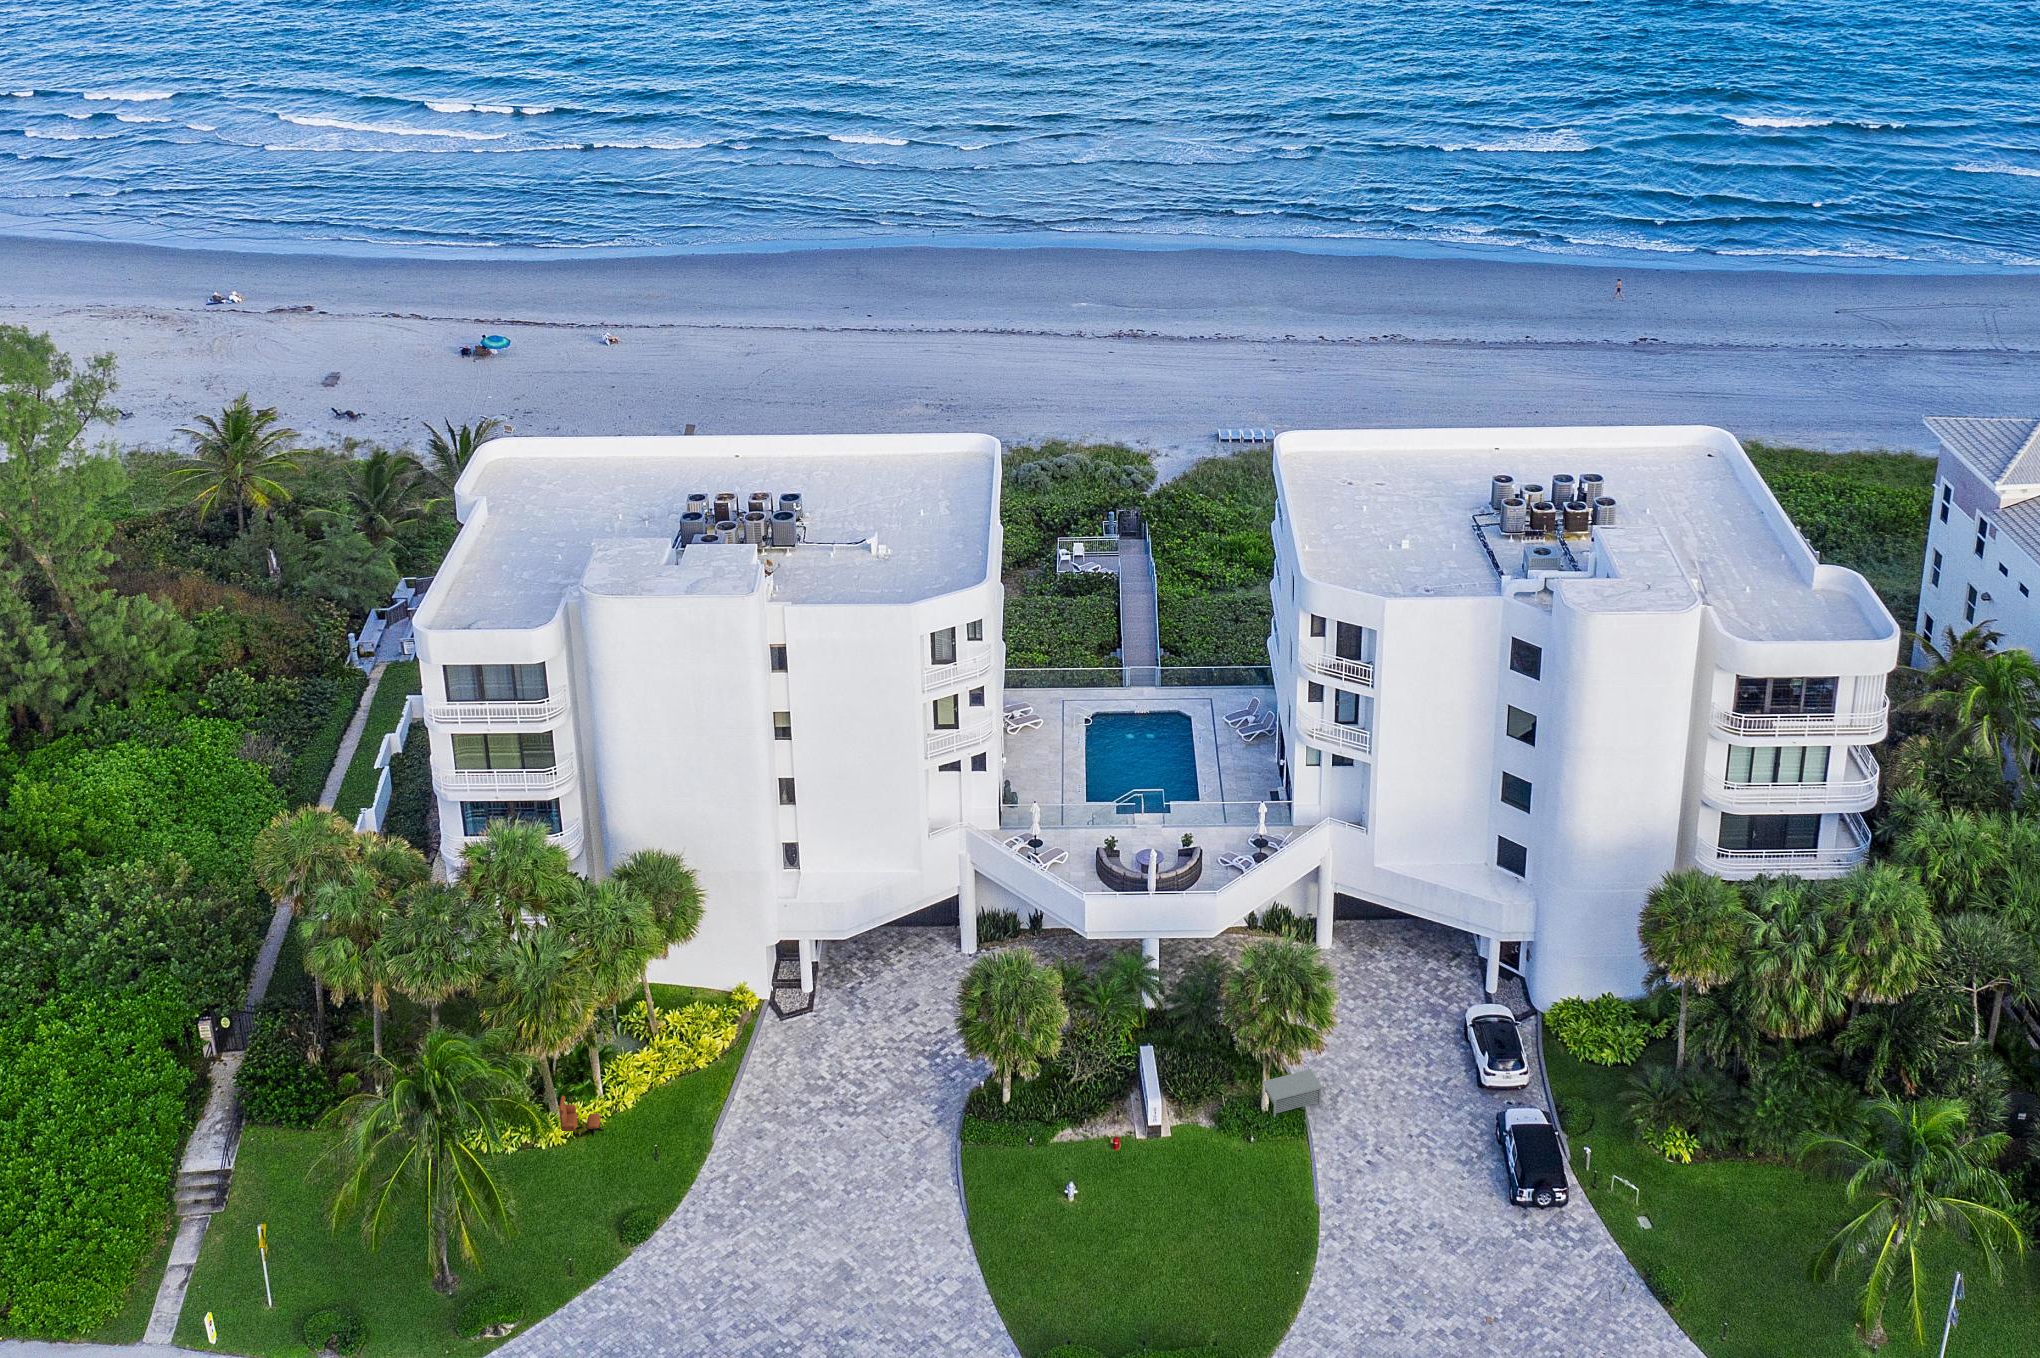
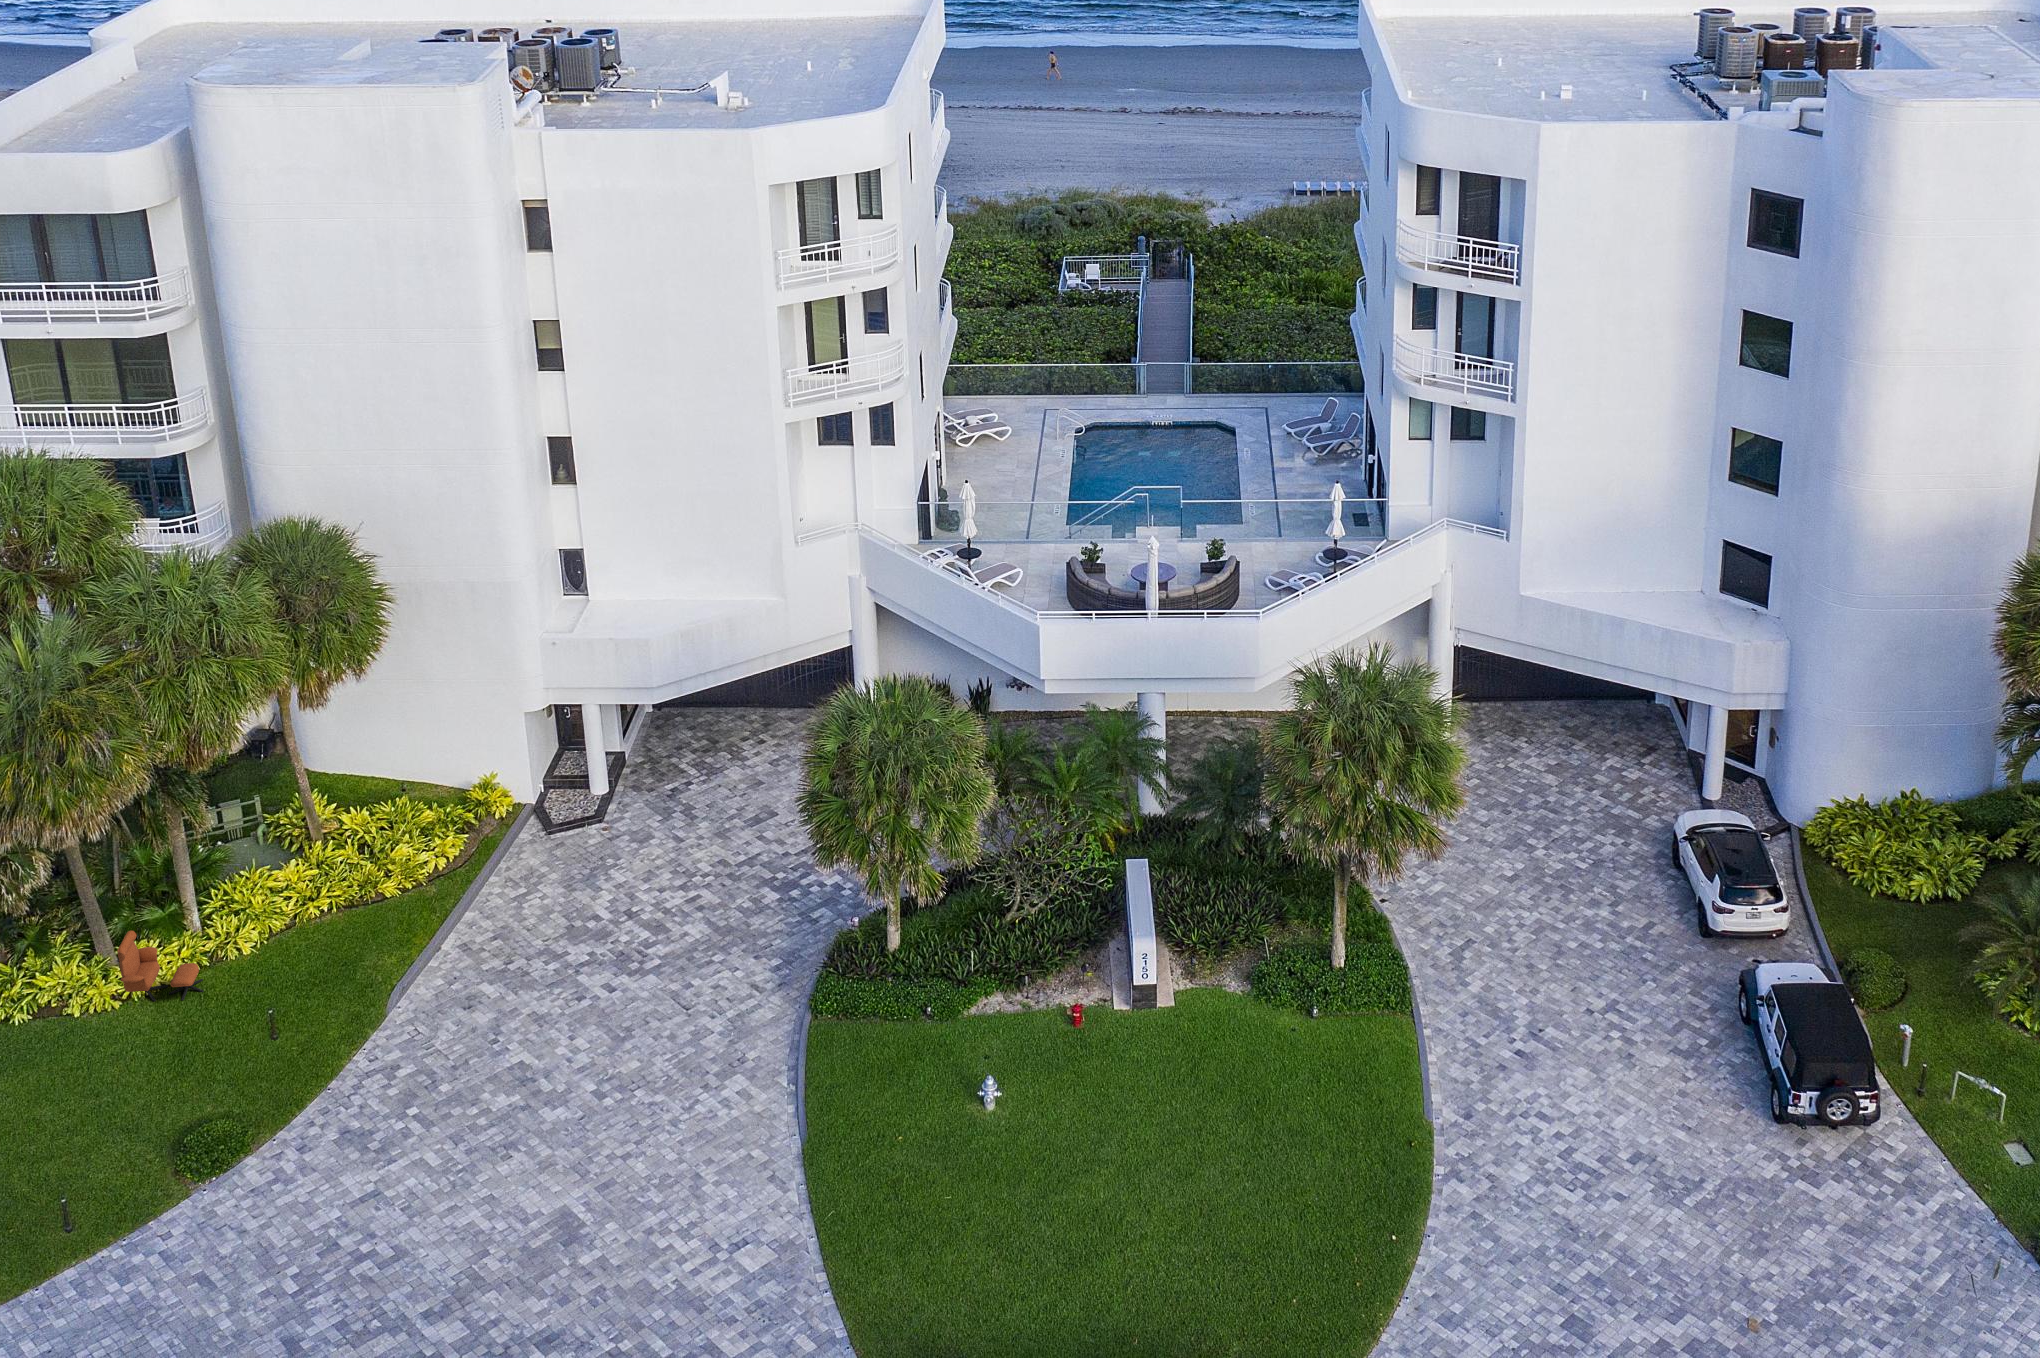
storage bench: present [1263,1069,1323,1117] -> none [1334,900,1437,977]

